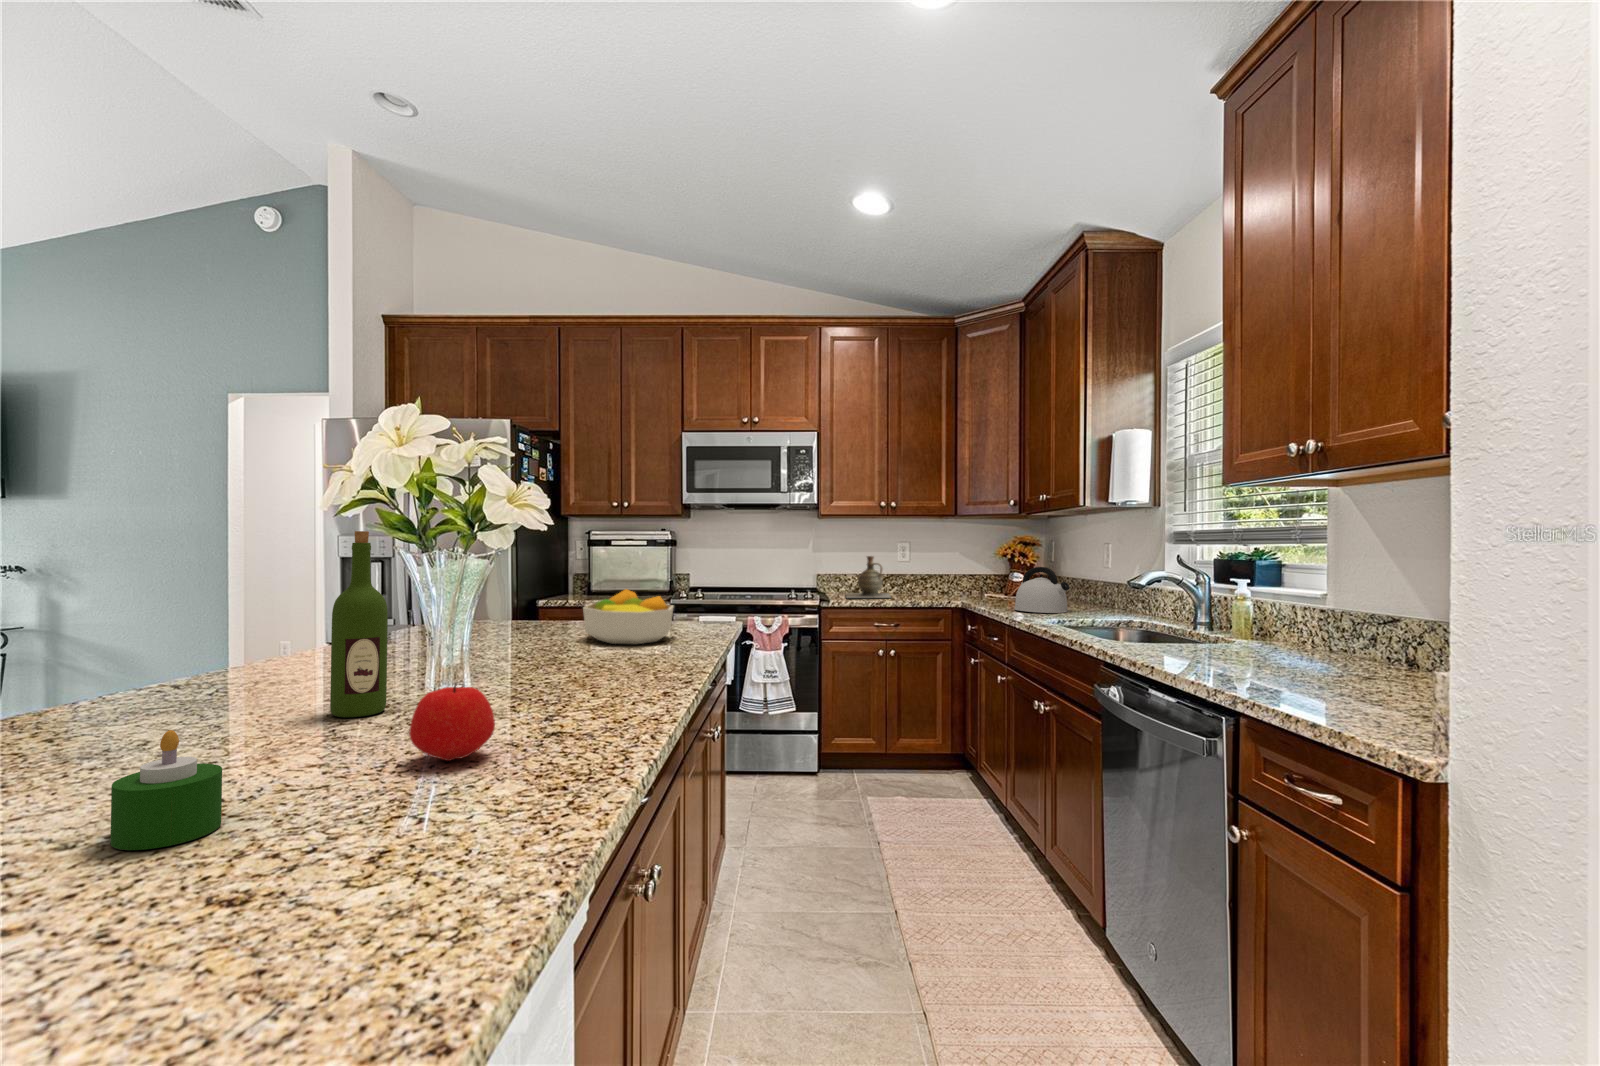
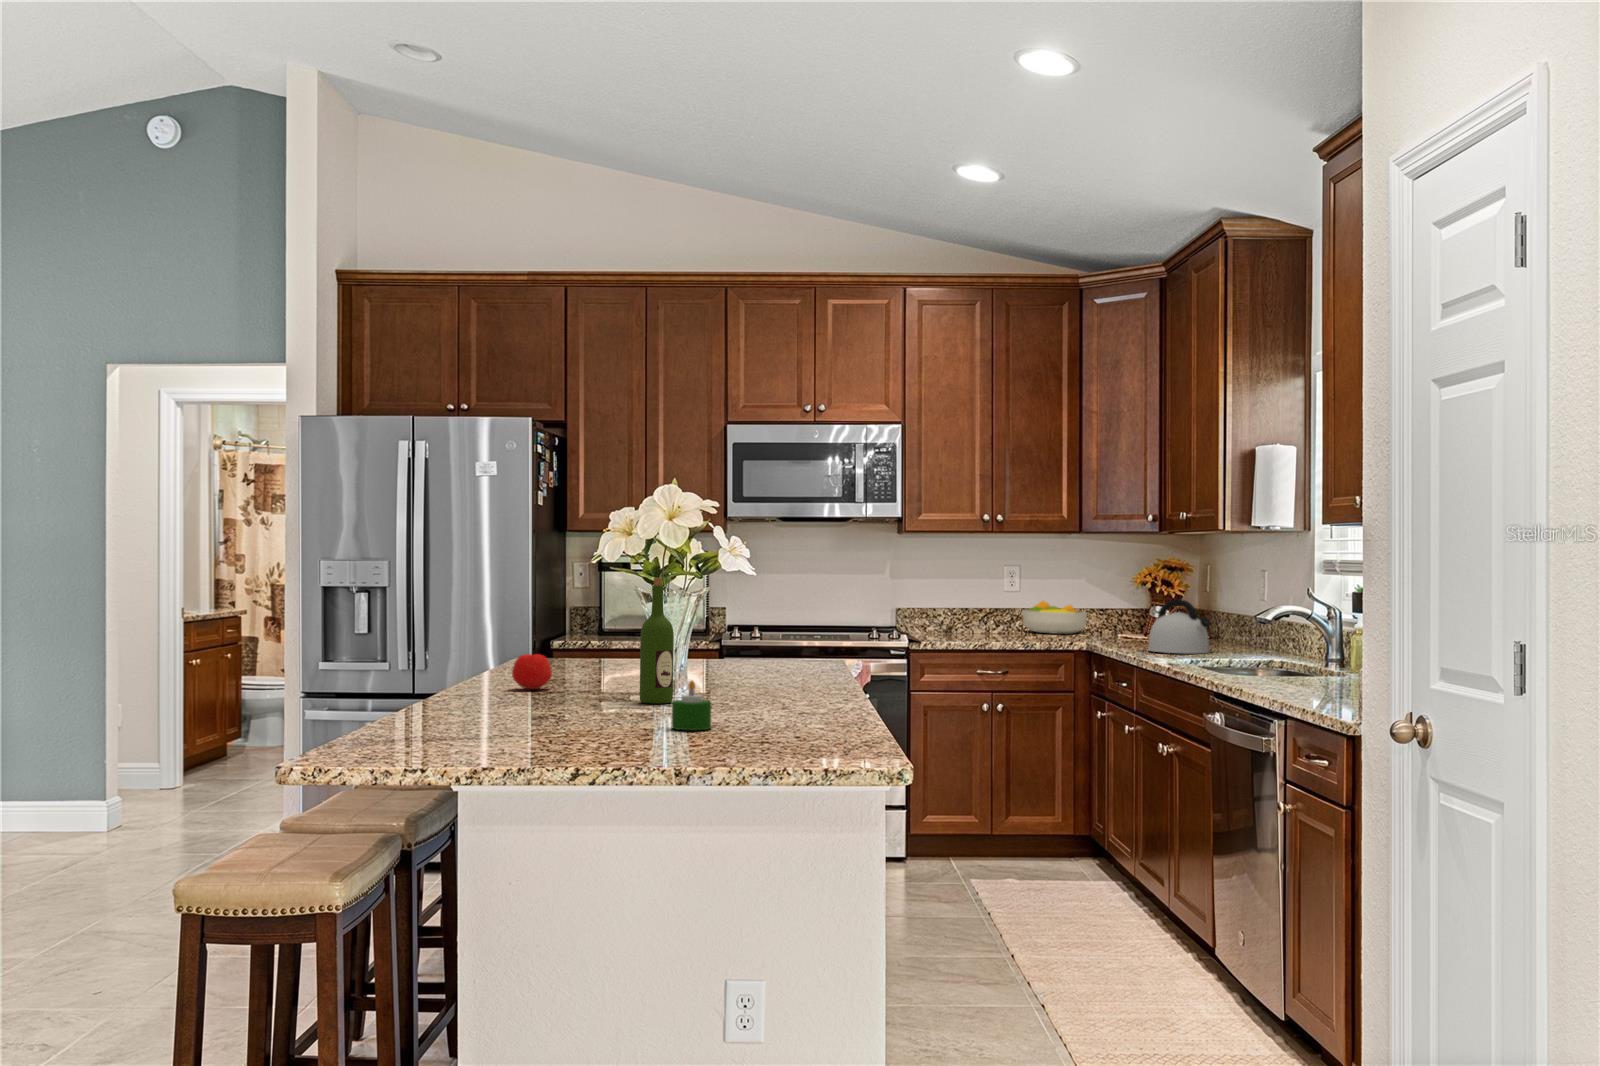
ceramic jug: present [846,556,891,598] -> none [936,584,998,639]
fruit bowl: present [583,589,674,644] -> present [1022,601,1087,634]
apple: present [409,683,495,761] -> present [512,654,552,689]

